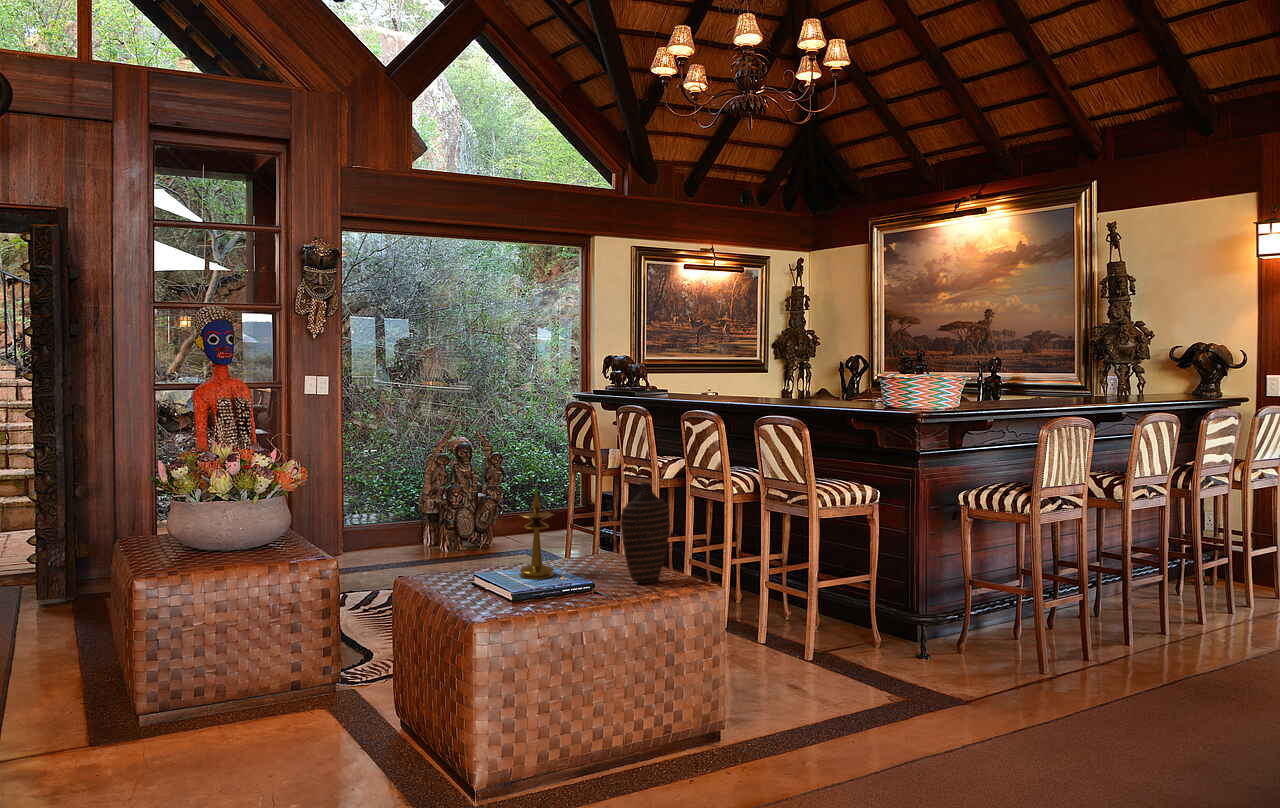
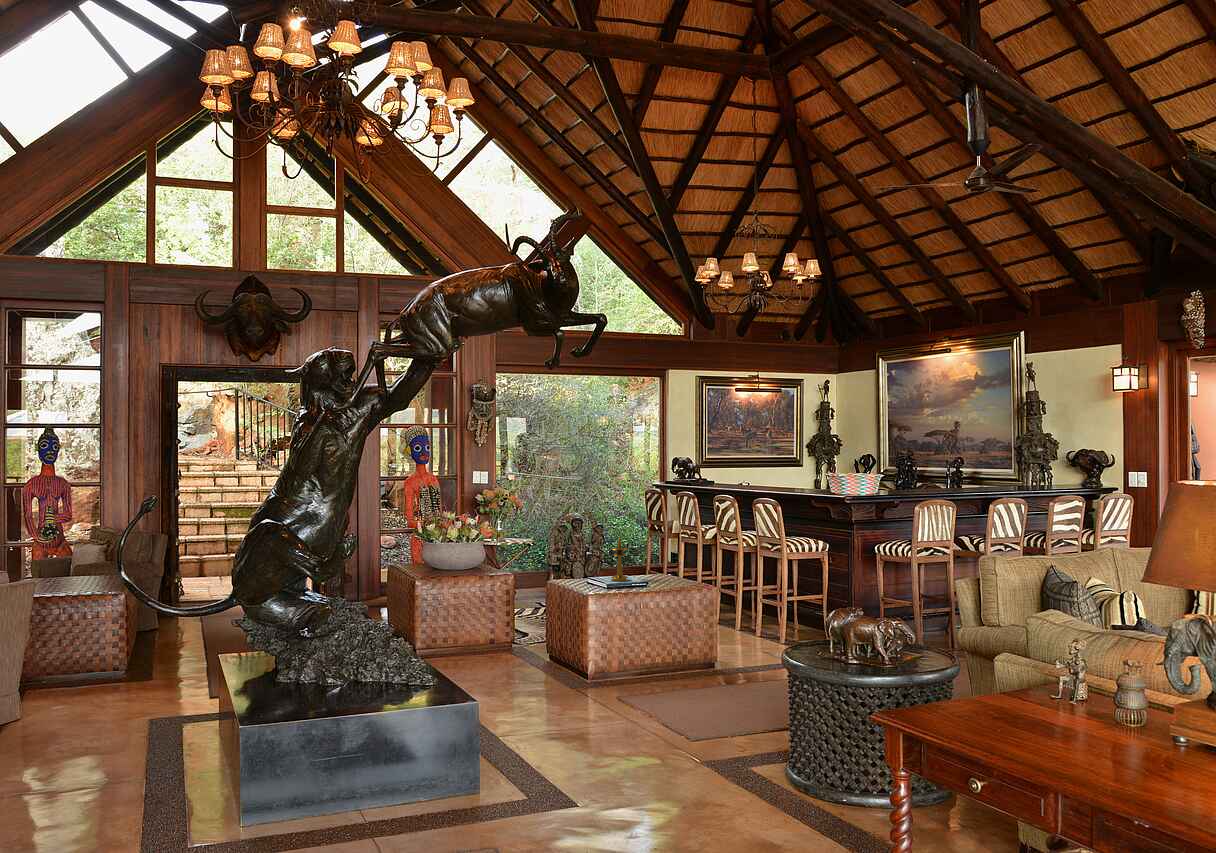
decorative vase: present [621,482,670,583] -> none [661,532,688,584]

